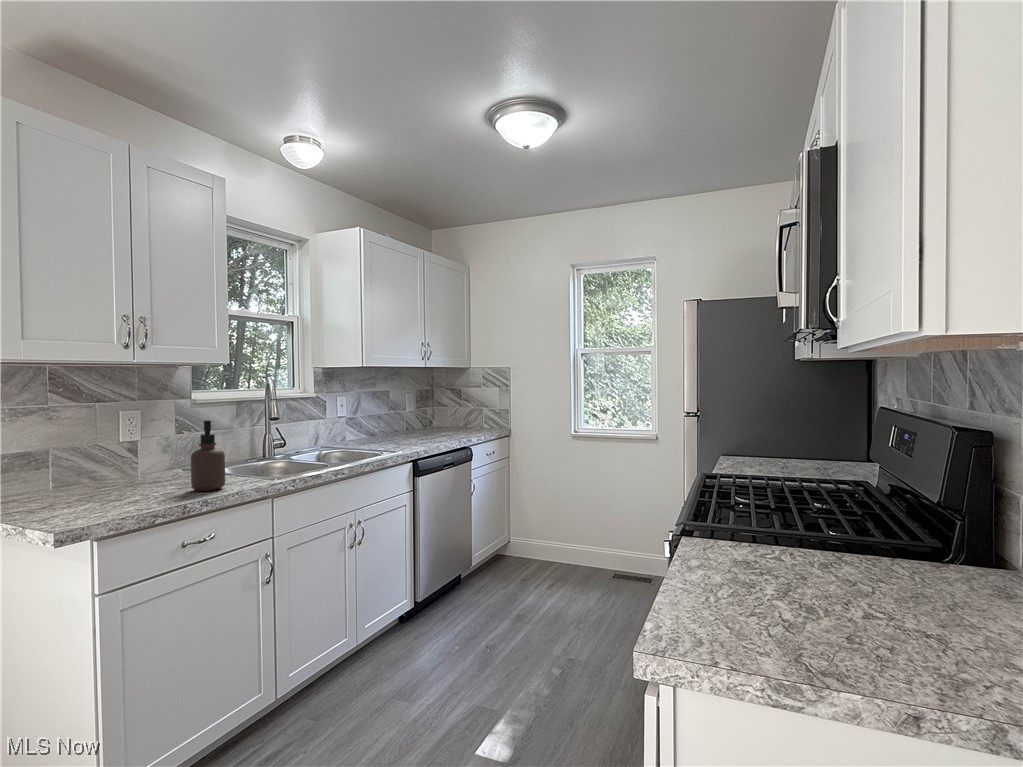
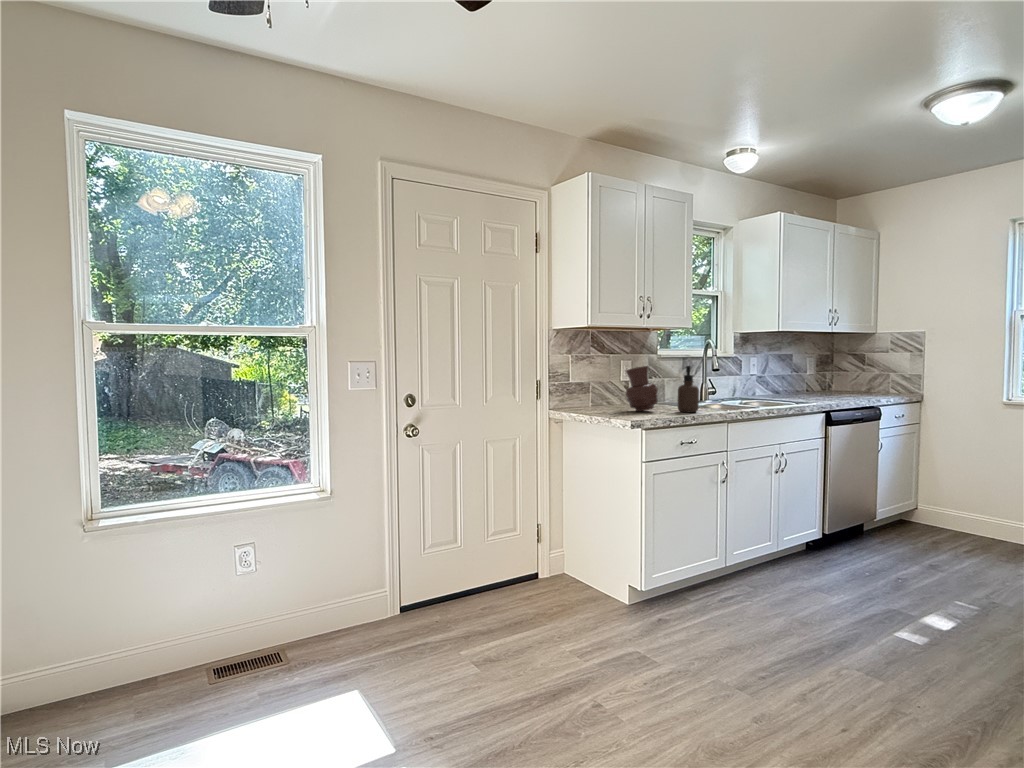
vase: none [94,423,158,497] -> present [625,366,658,411]

